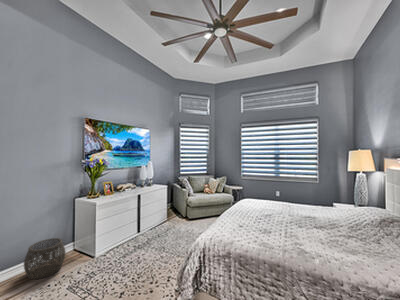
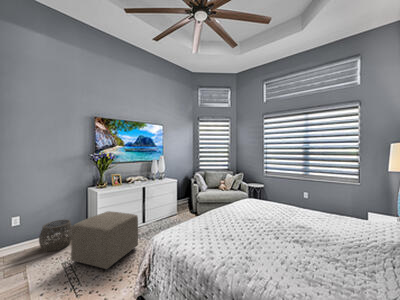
ottoman: none [81,223,148,284] -> present [71,211,138,269]

